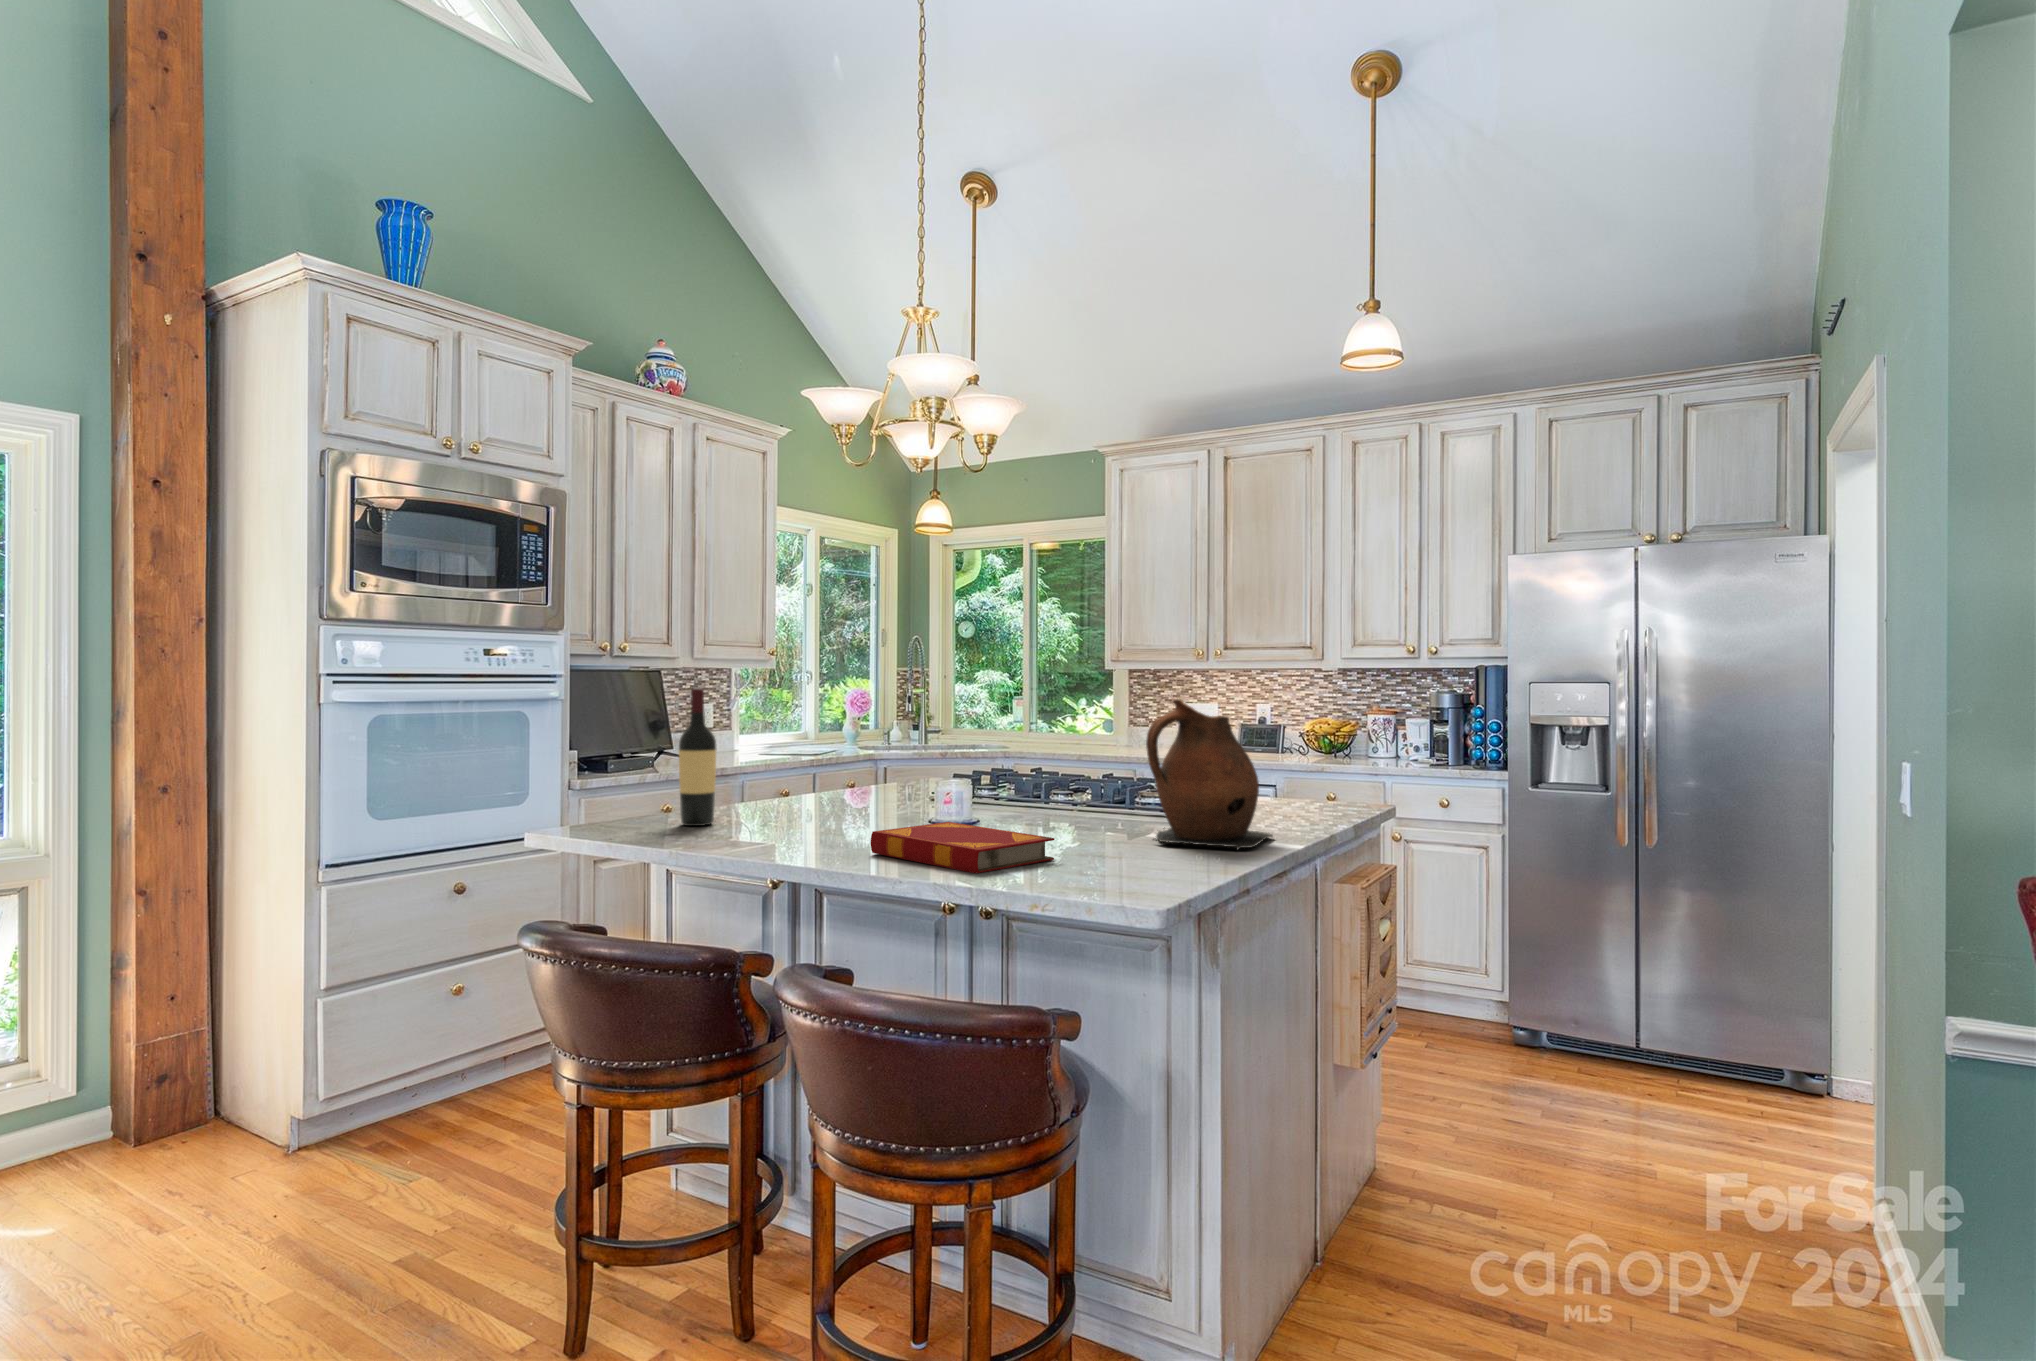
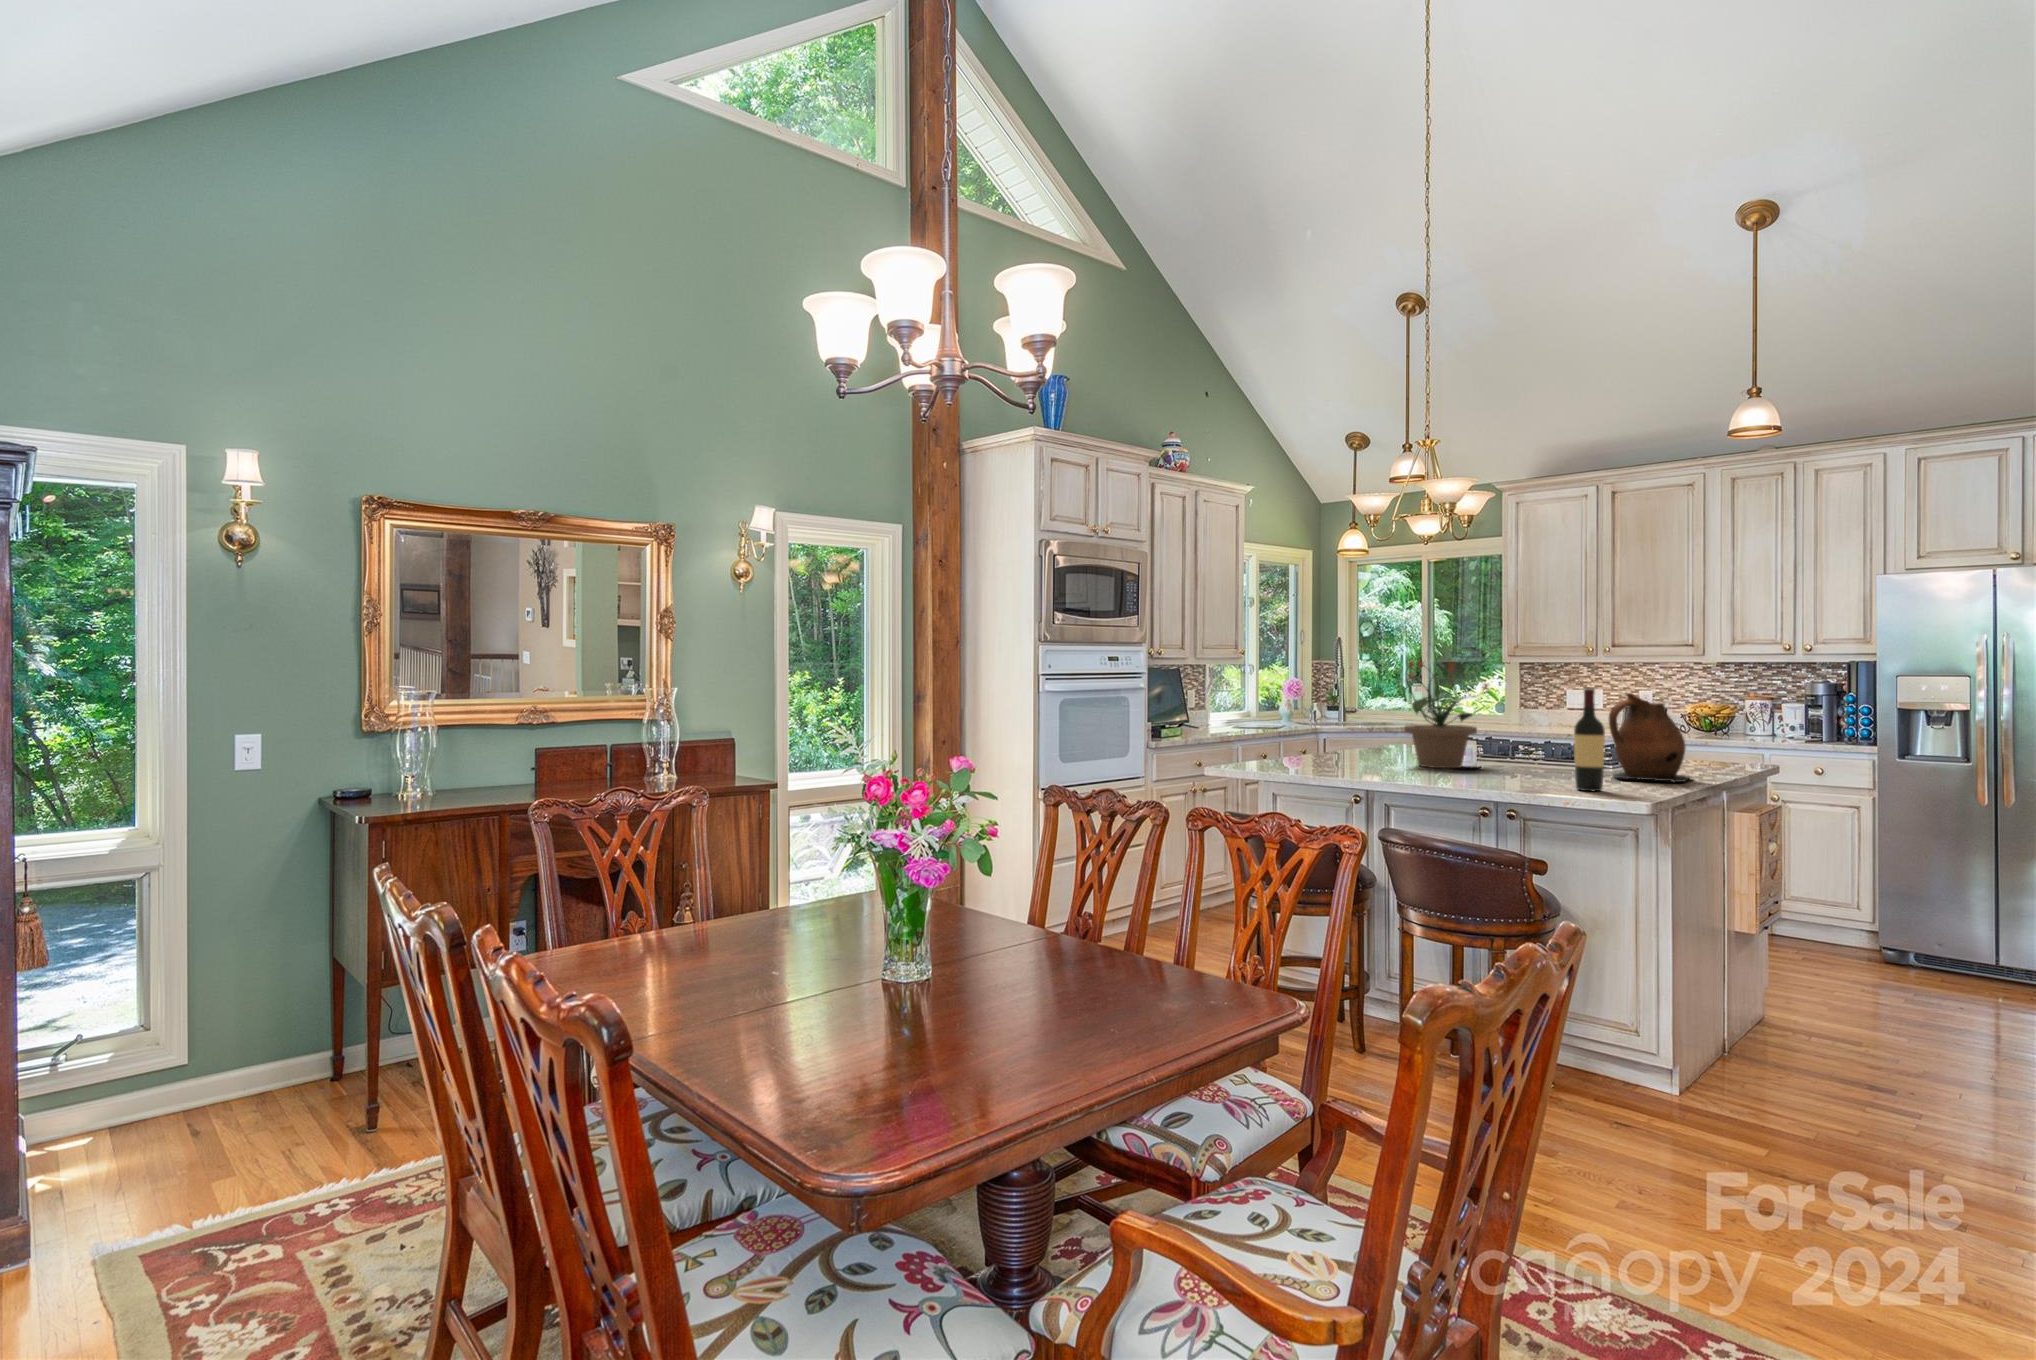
potted plant: none [839,646,1000,823] -> present [1396,662,1488,768]
wine bottle: present [679,688,717,826] -> present [1574,689,1605,791]
hardback book: present [871,822,1055,874] -> none [1444,765,1561,789]

